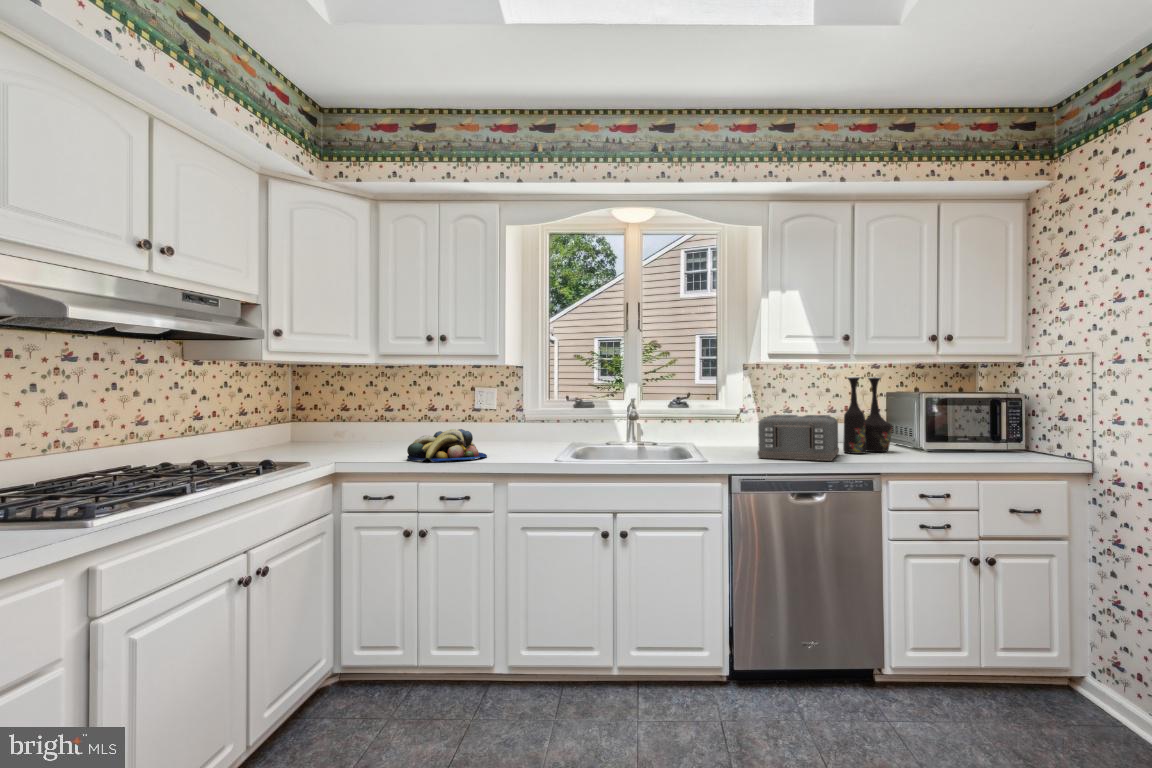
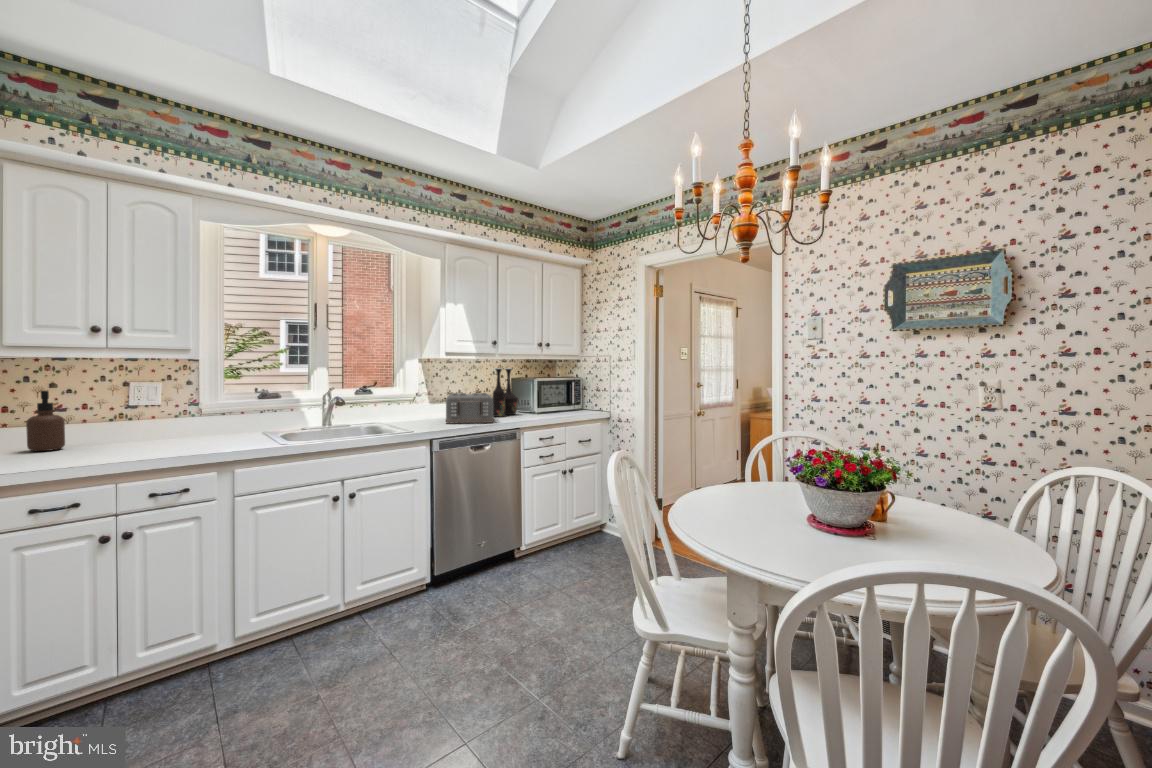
soap dispenser: none [356,402,381,457] -> present [26,391,65,451]
fruit bowl: present [407,429,487,462] -> none [112,415,210,449]

